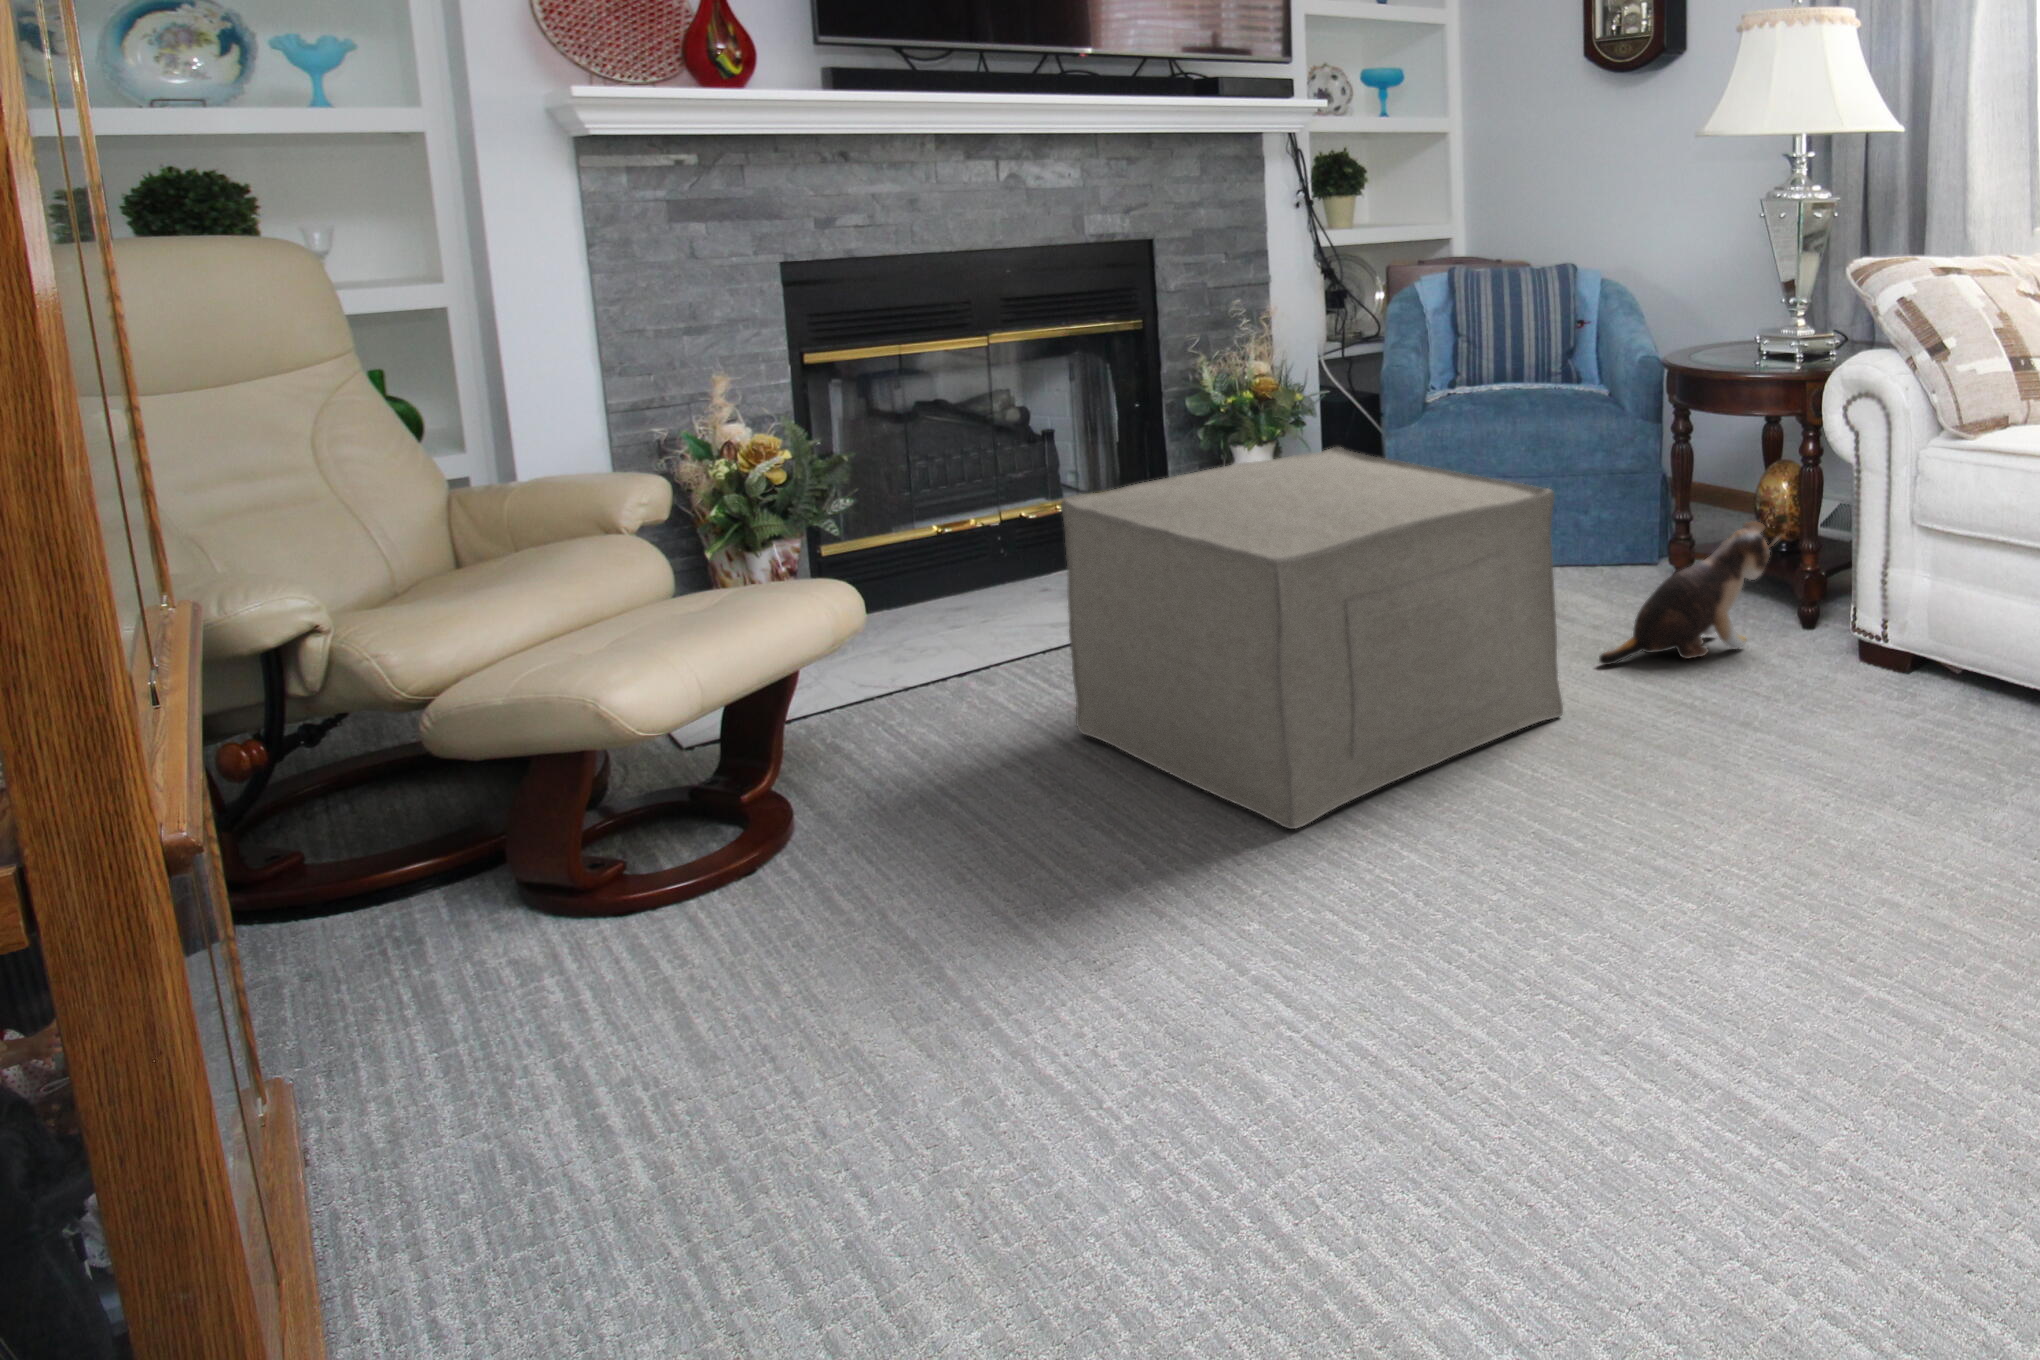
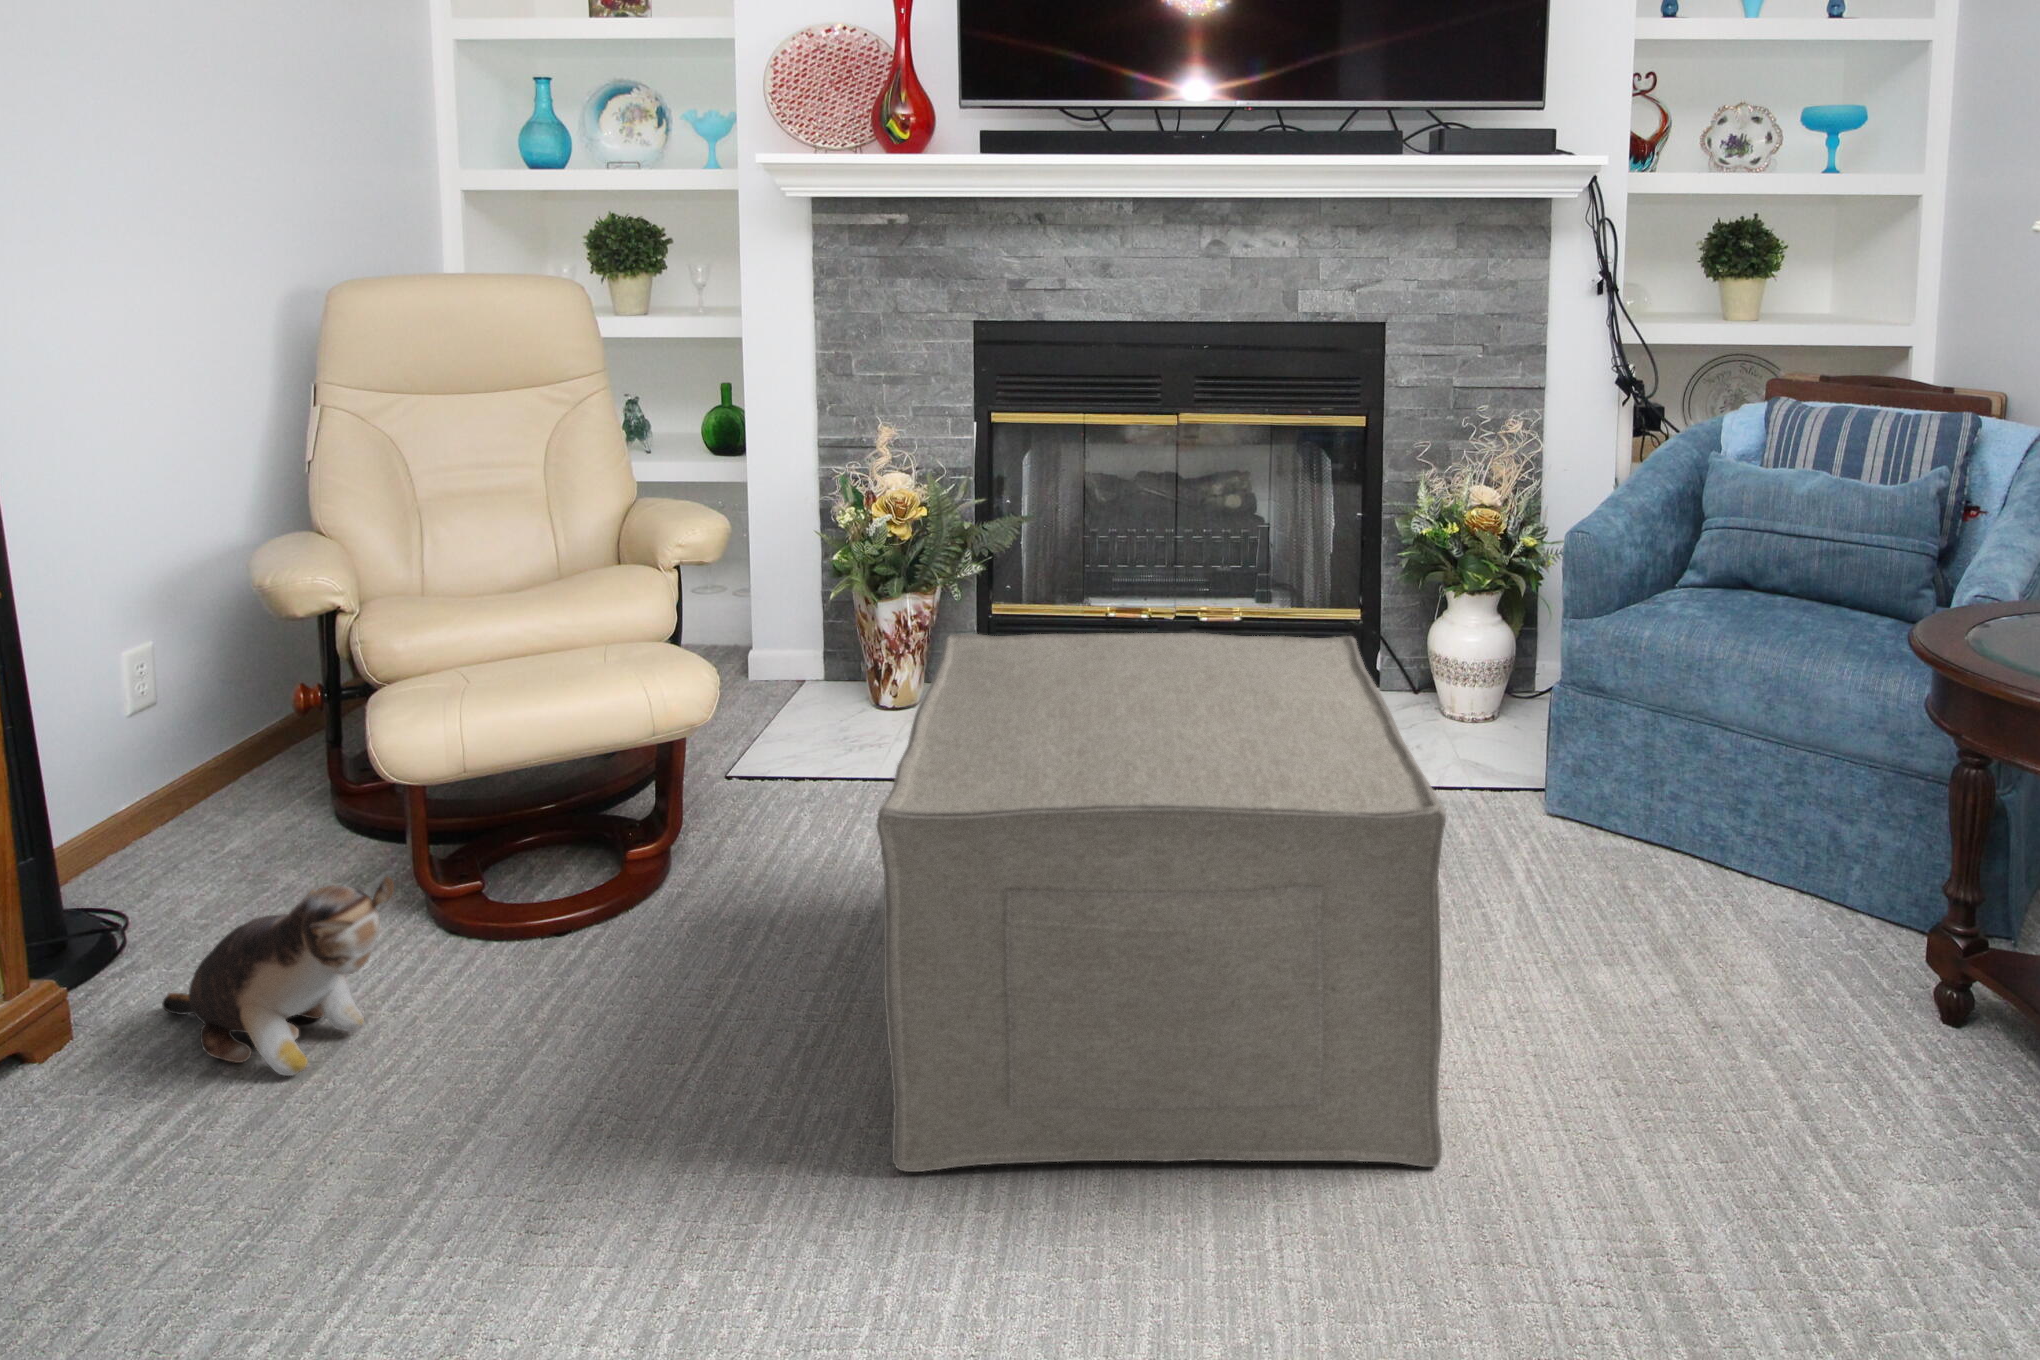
plush toy: present [1599,521,1780,665] -> present [162,876,394,1076]

